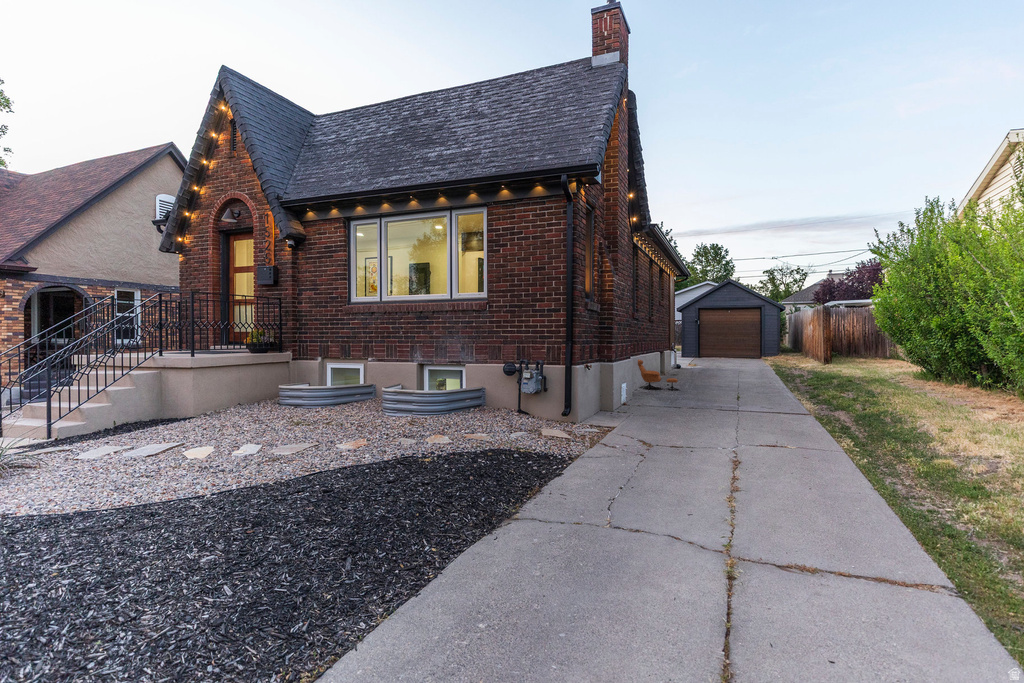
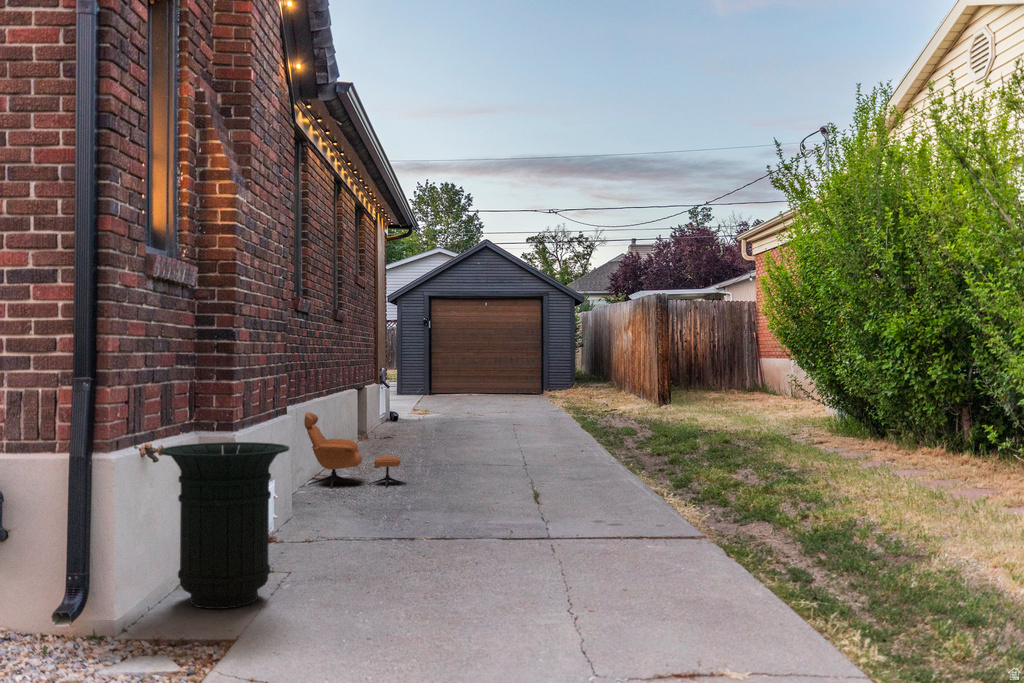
trash can: none [590,365,633,419] -> present [159,442,289,609]

